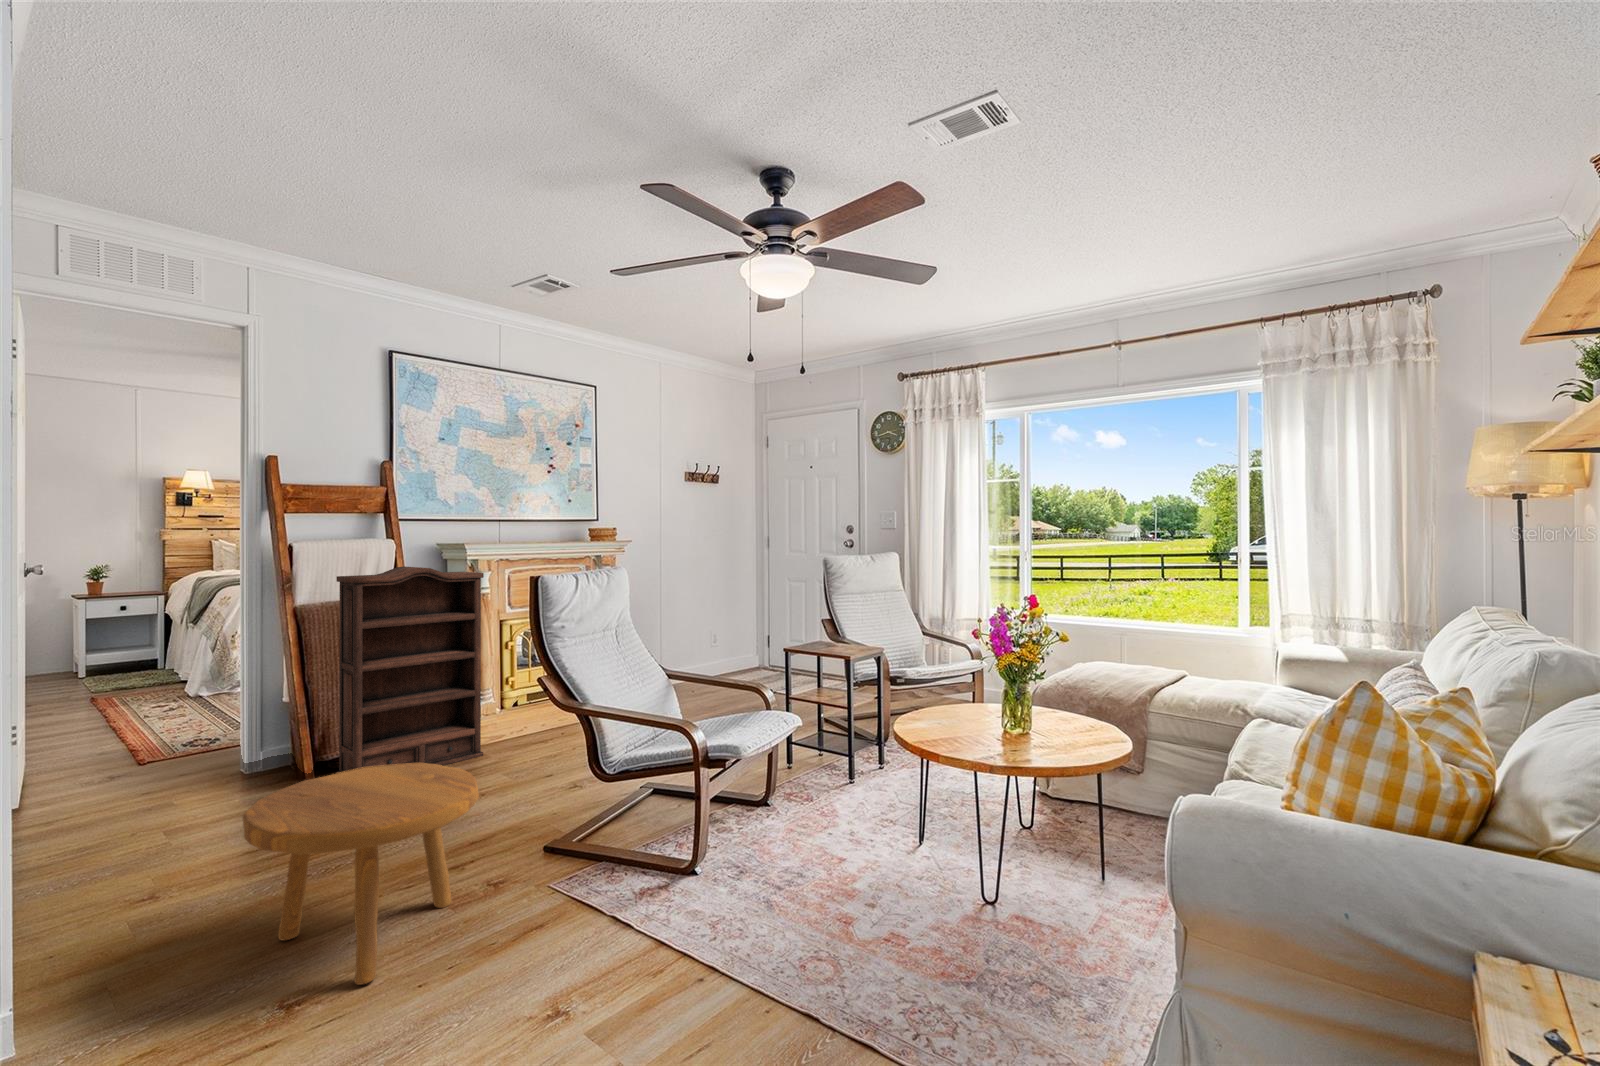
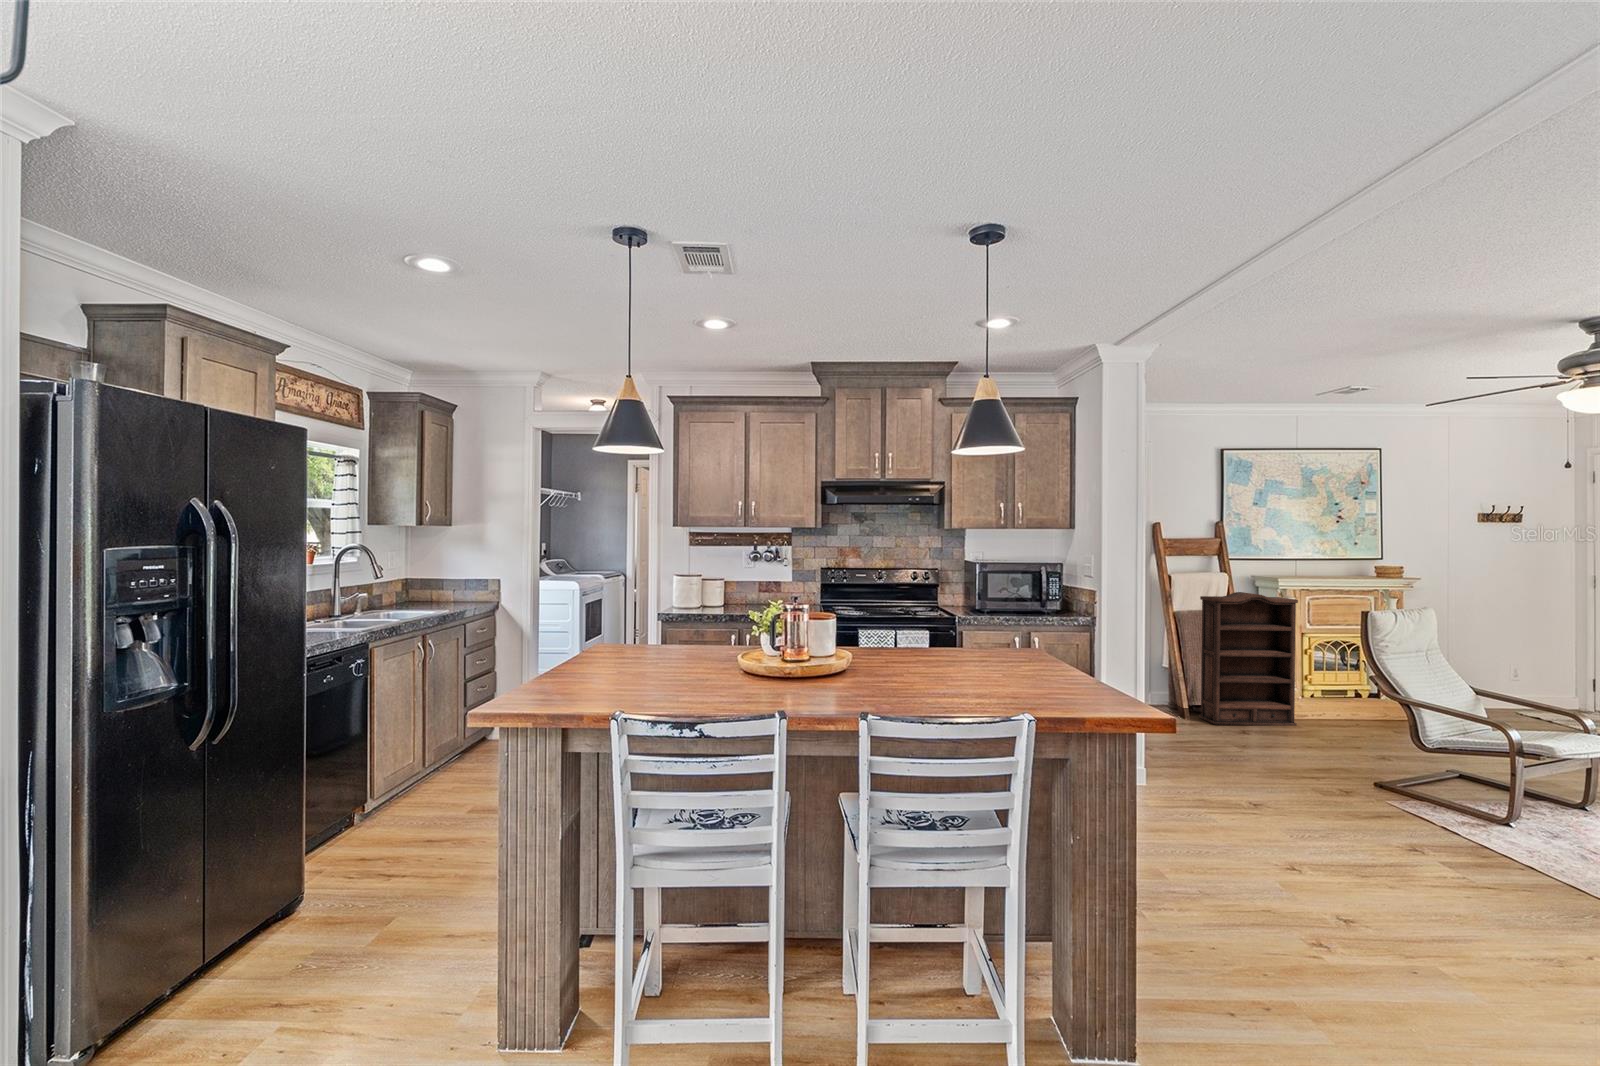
footstool: present [243,763,479,985] -> none [1216,708,1344,811]

